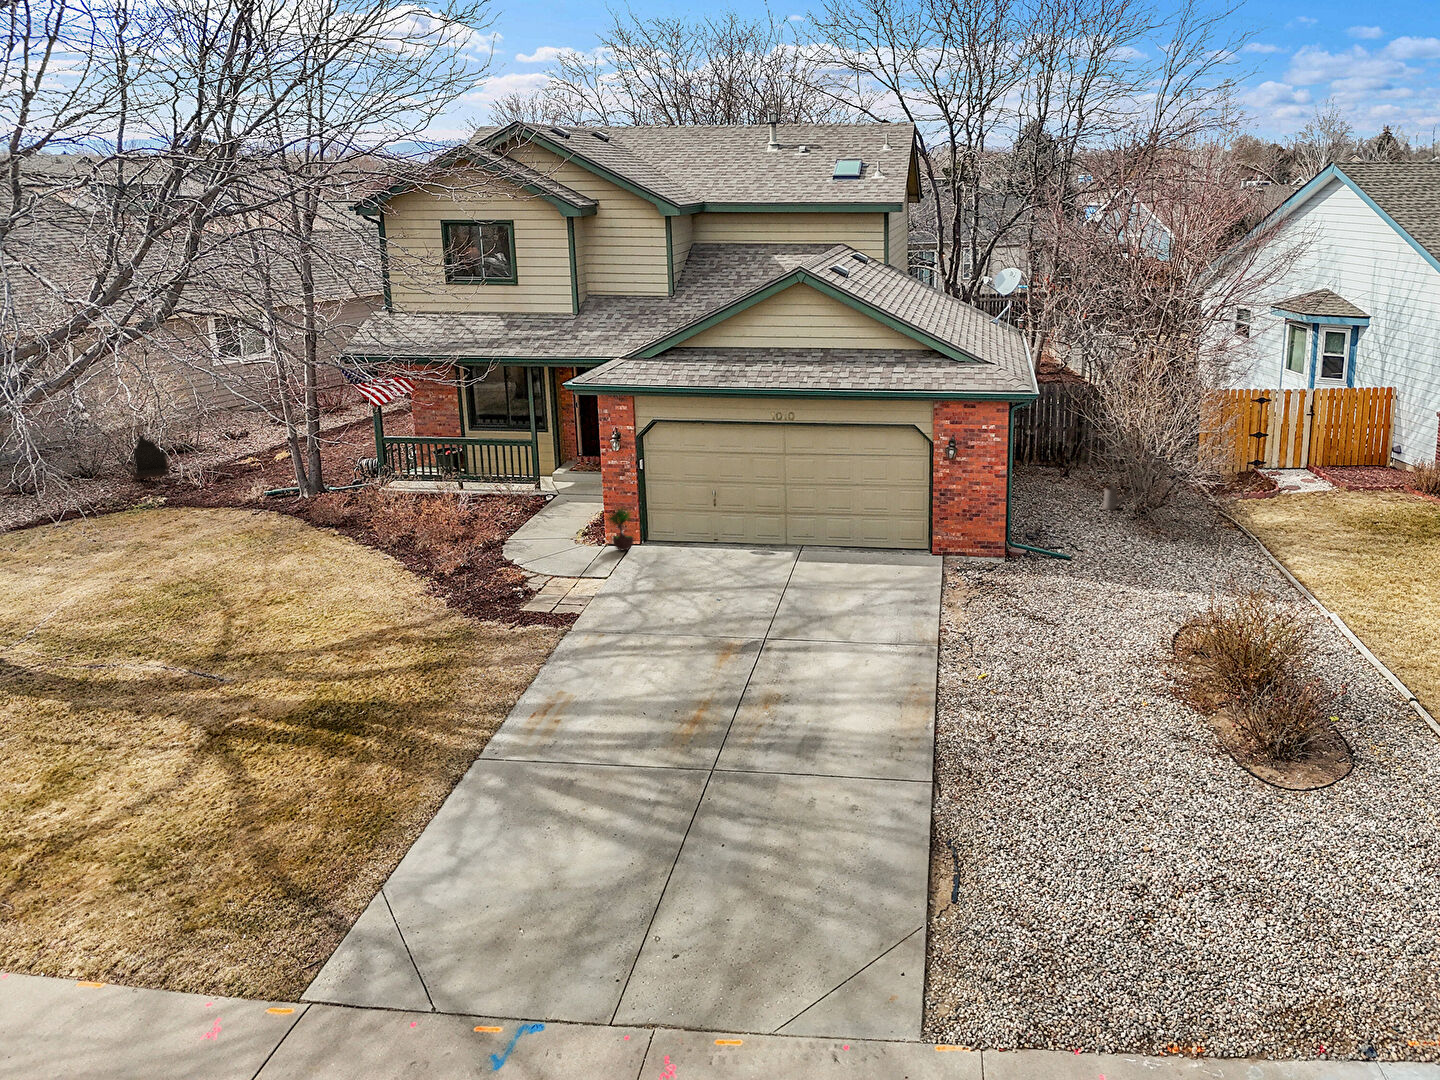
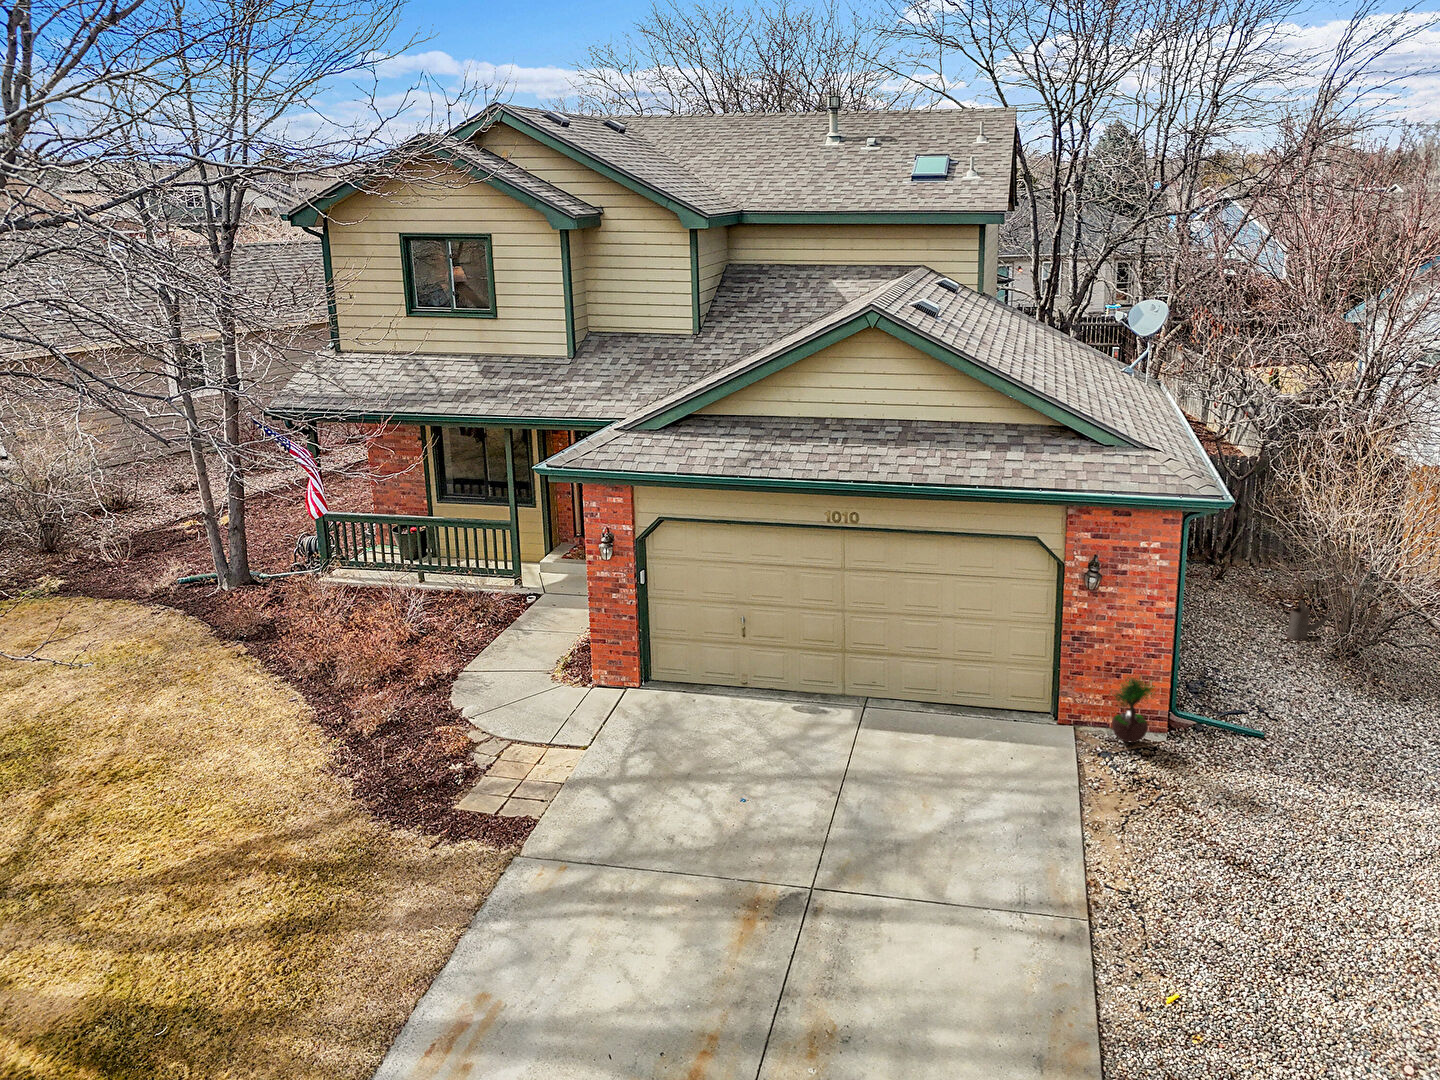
lounge chair: present [130,435,171,487] -> none [10,498,68,569]
potted tree: present [606,507,634,551] -> present [1112,678,1155,742]

